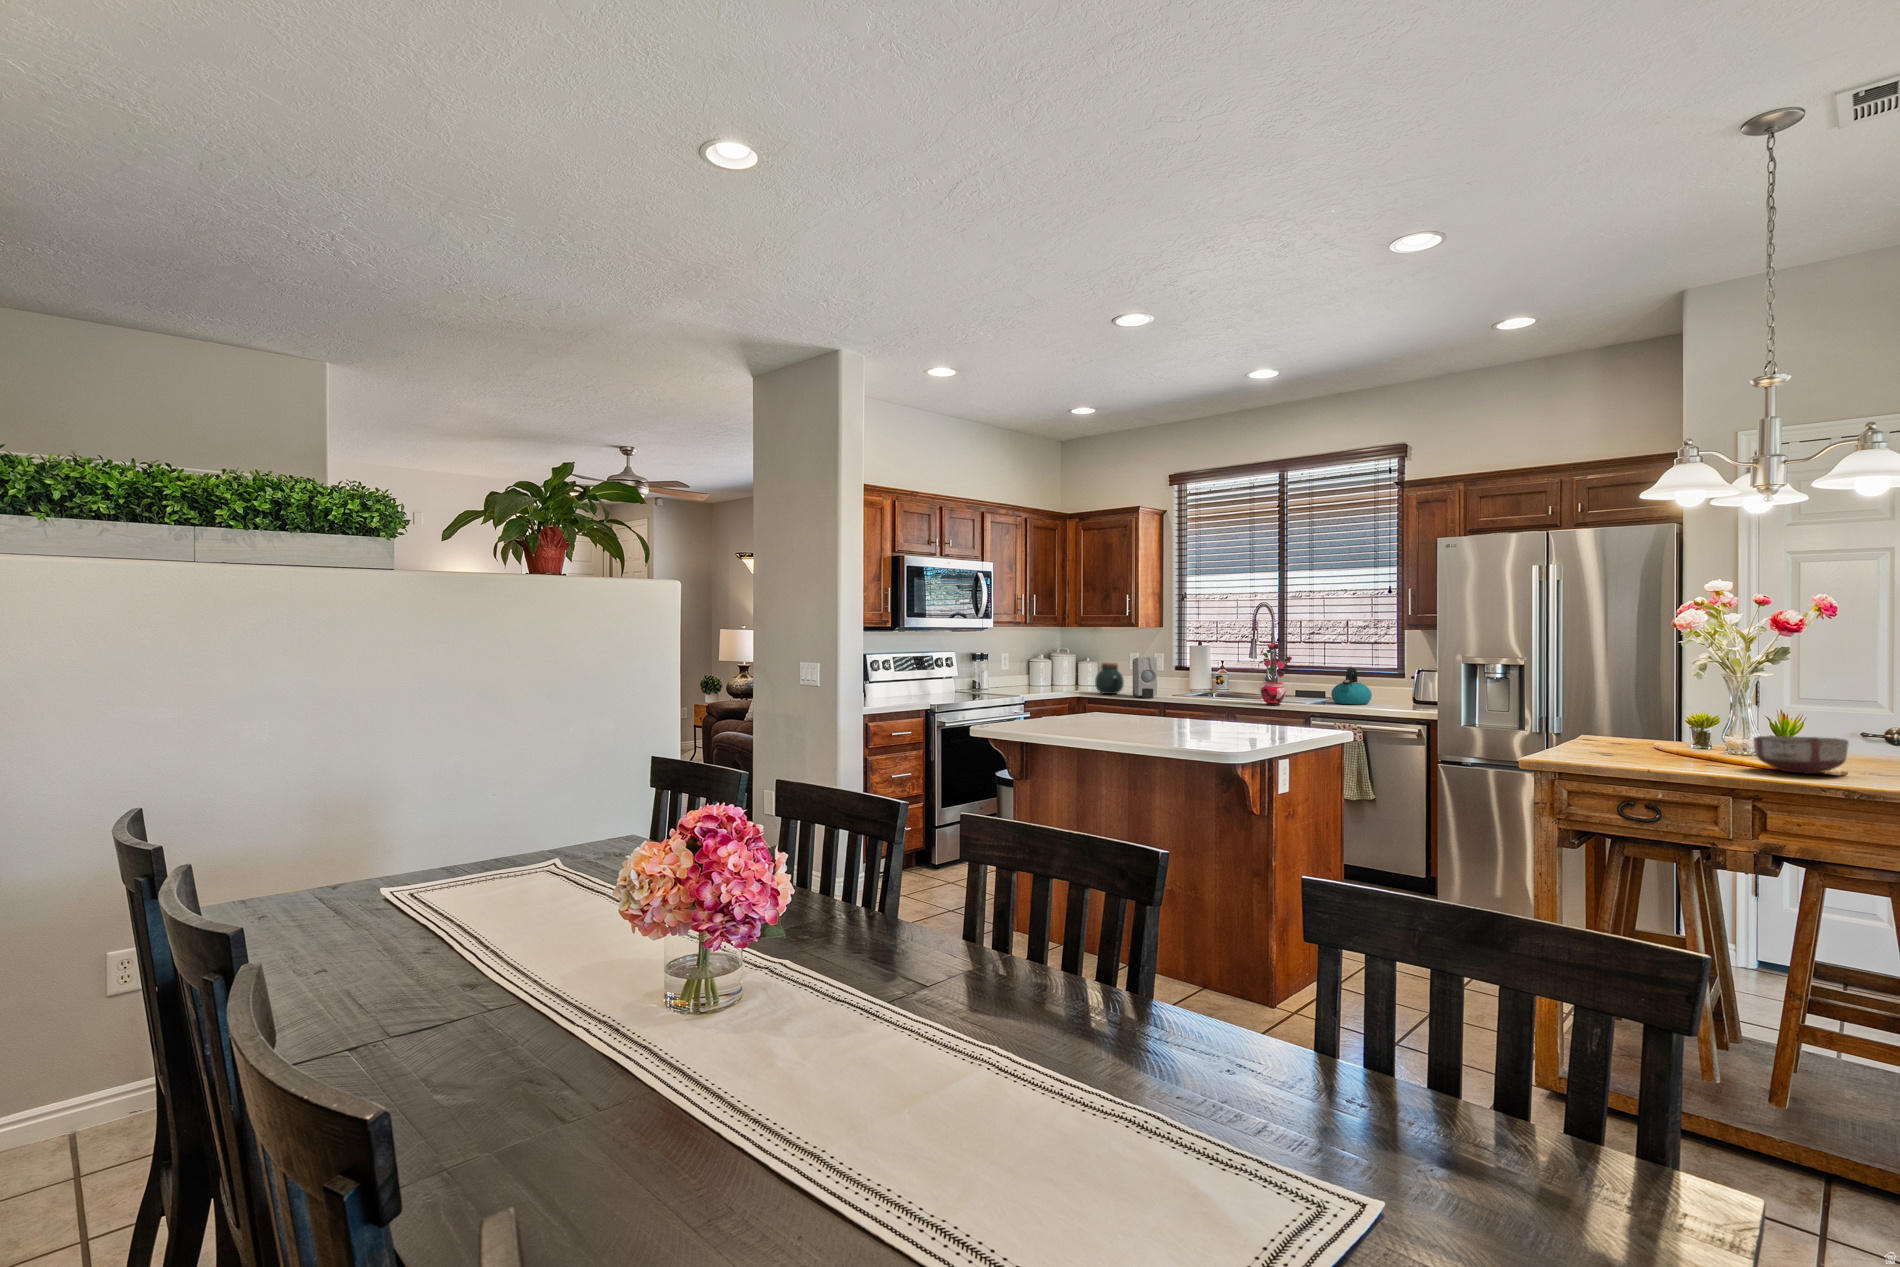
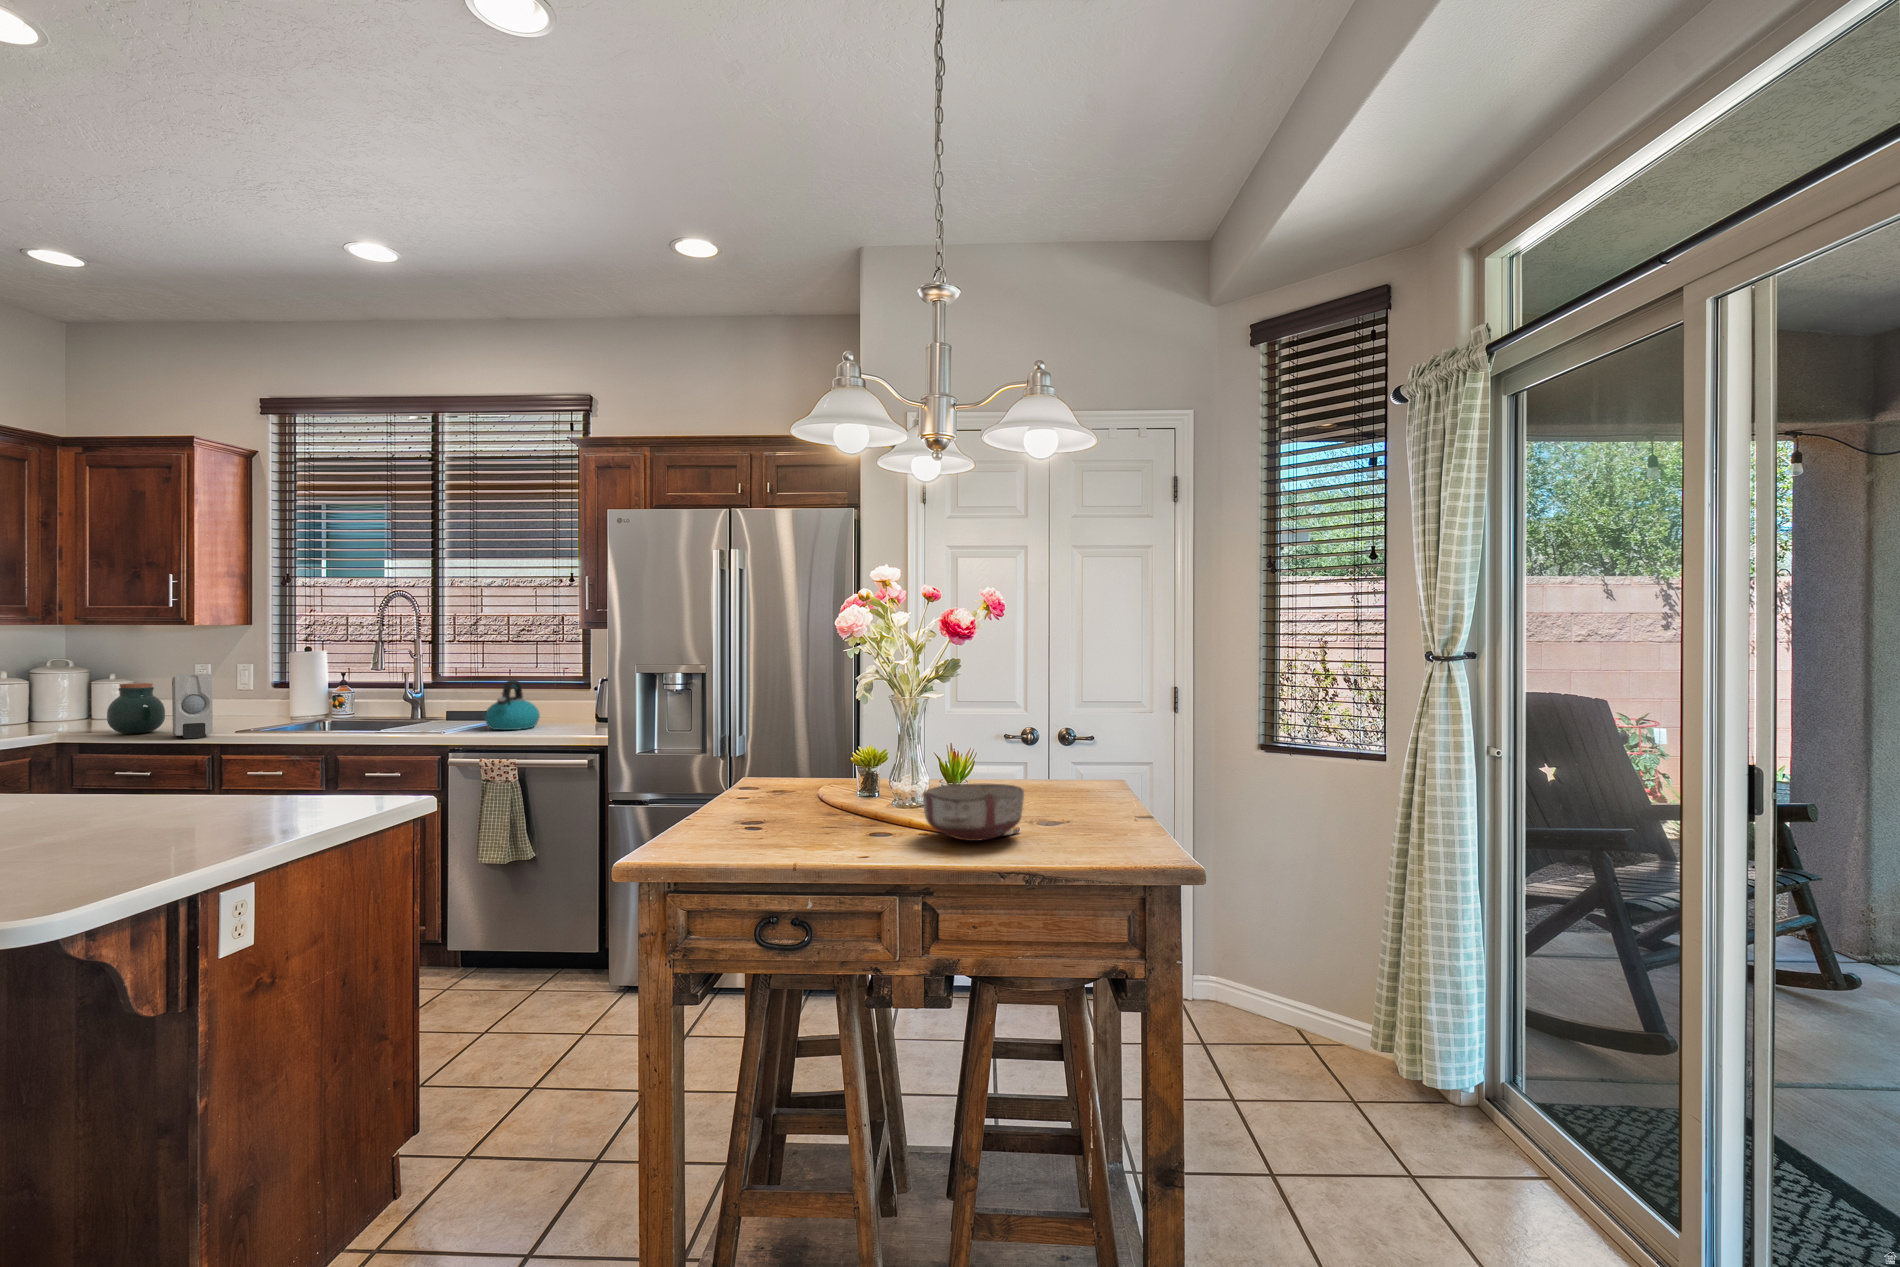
potted plant: present [1259,644,1292,705] -> none [364,648,424,740]

